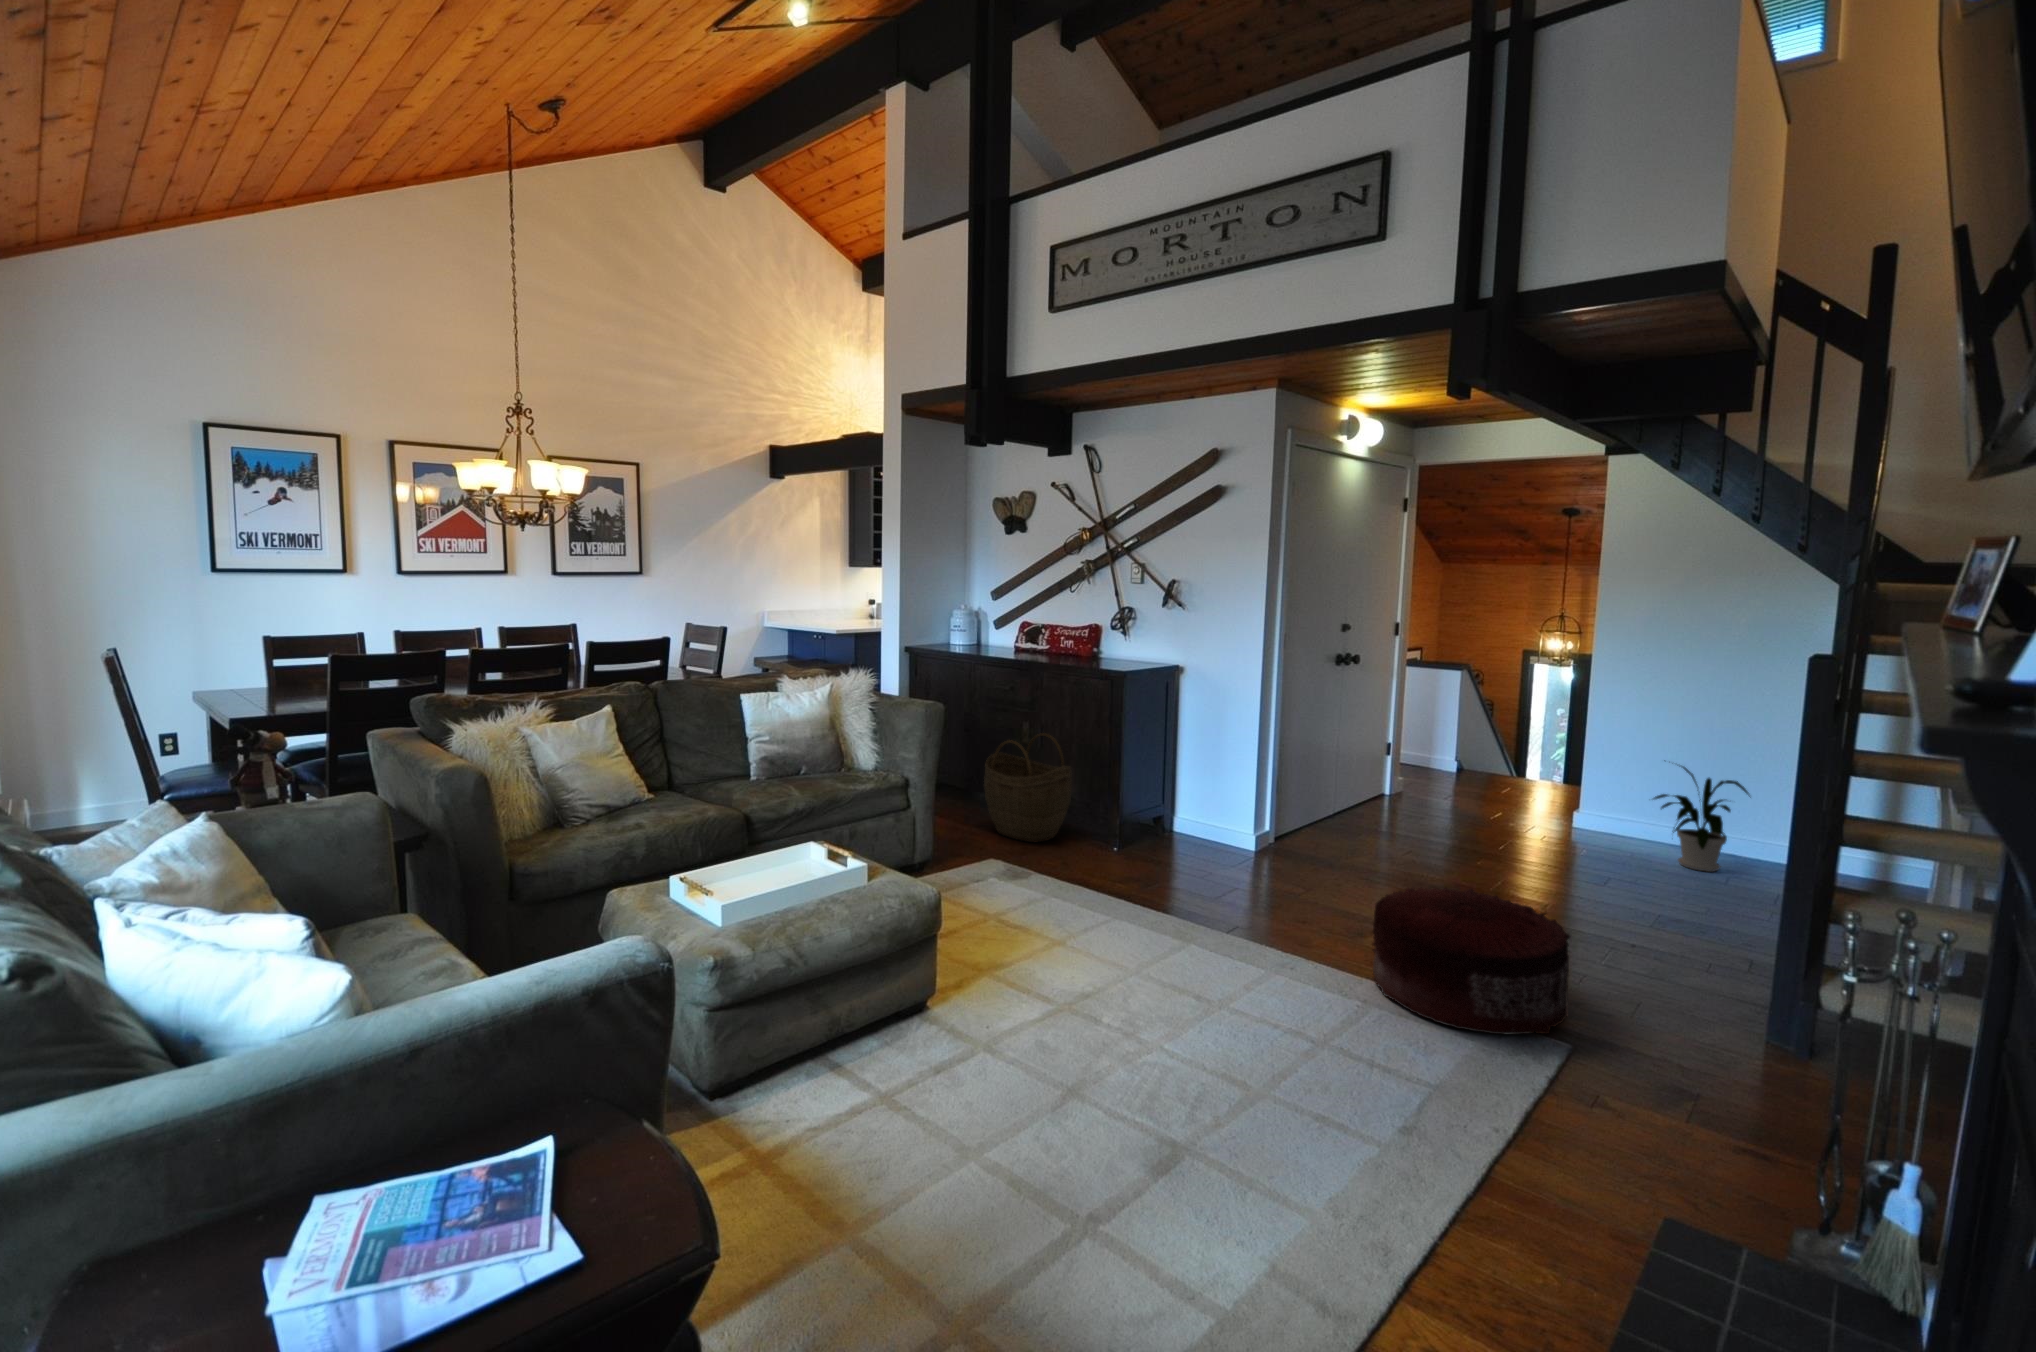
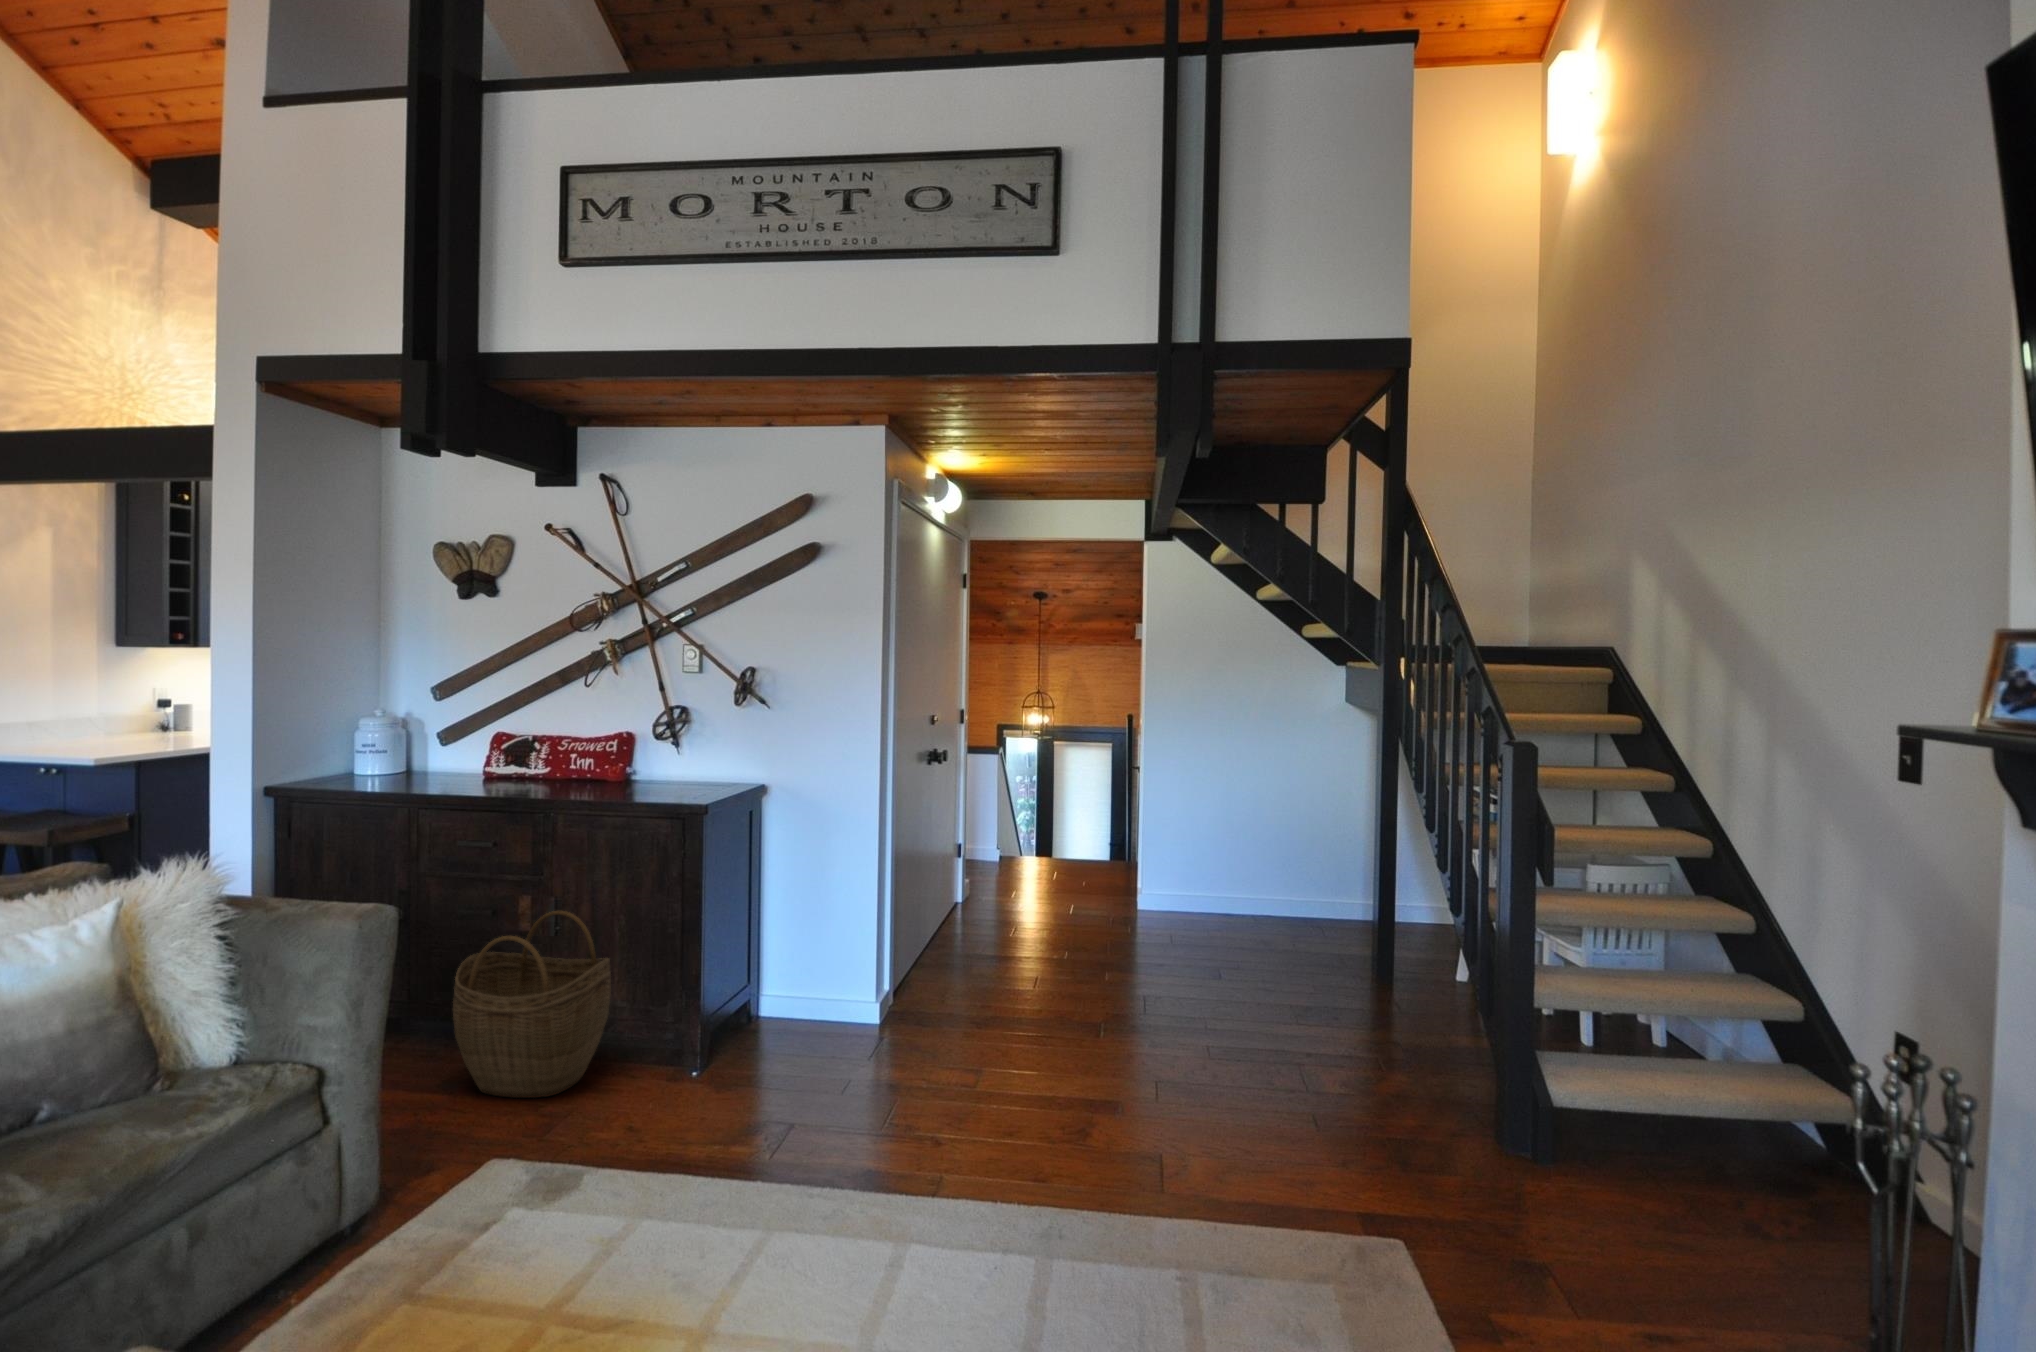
house plant: present [1653,766,1750,872] -> none [1220,835,1301,941]
pouf: present [1373,888,1570,1035] -> none [1113,1044,1338,1262]

